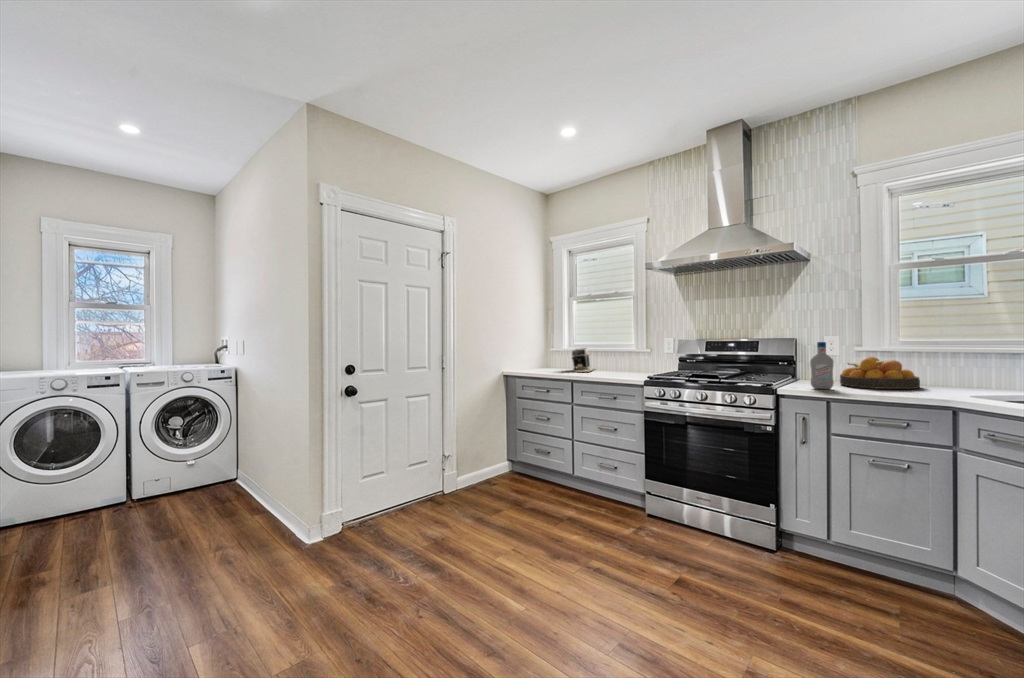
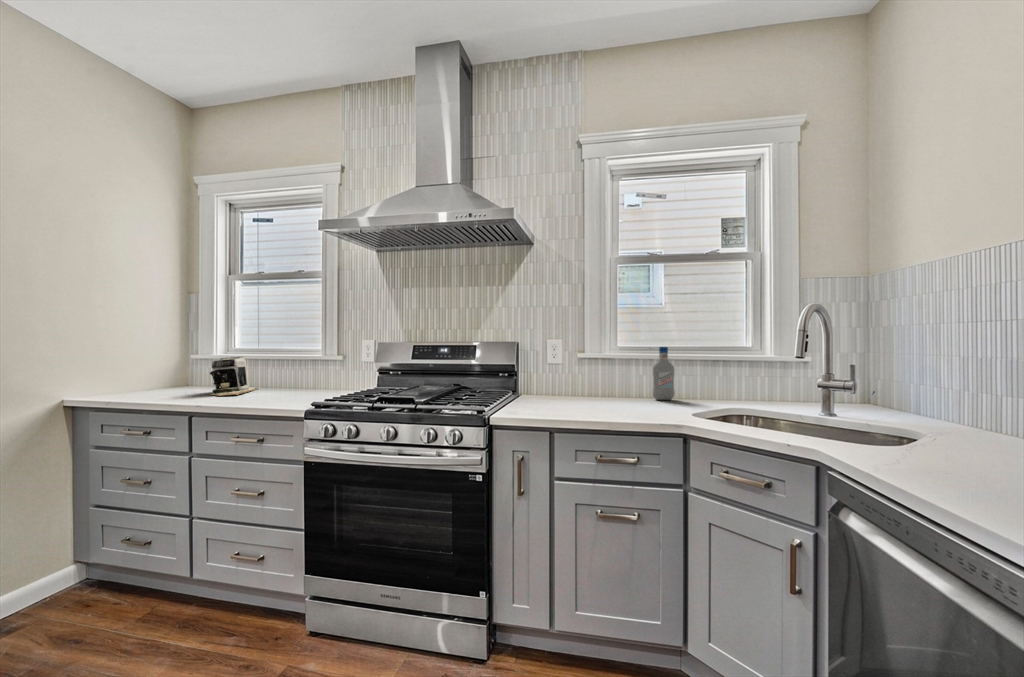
bottle: present [810,342,834,389] -> present [653,347,674,400]
fruit bowl: present [840,357,920,389] -> none [566,368,647,411]

